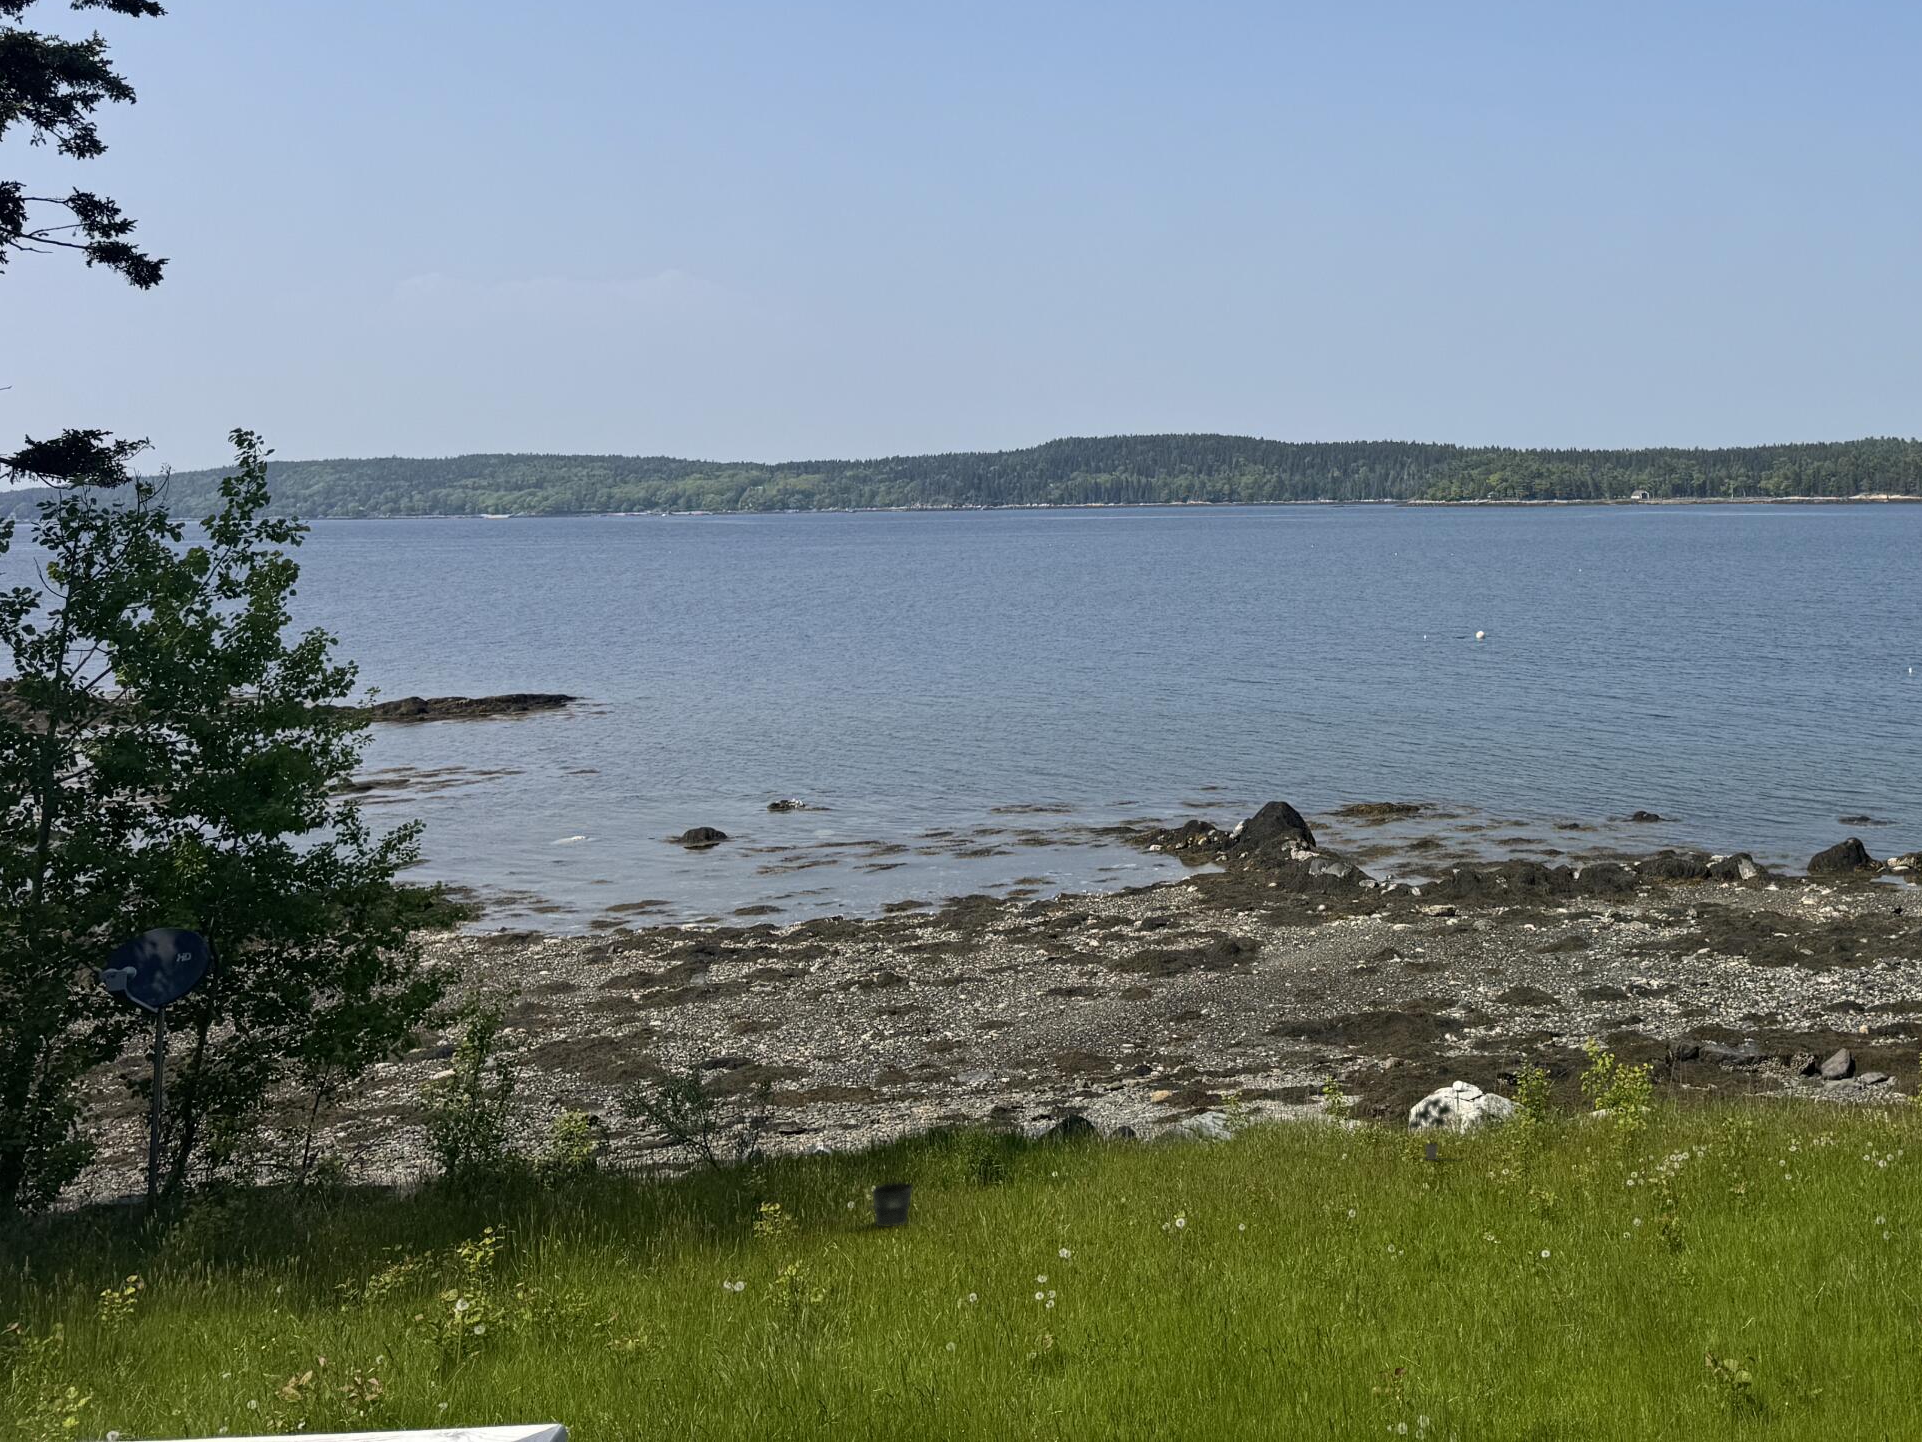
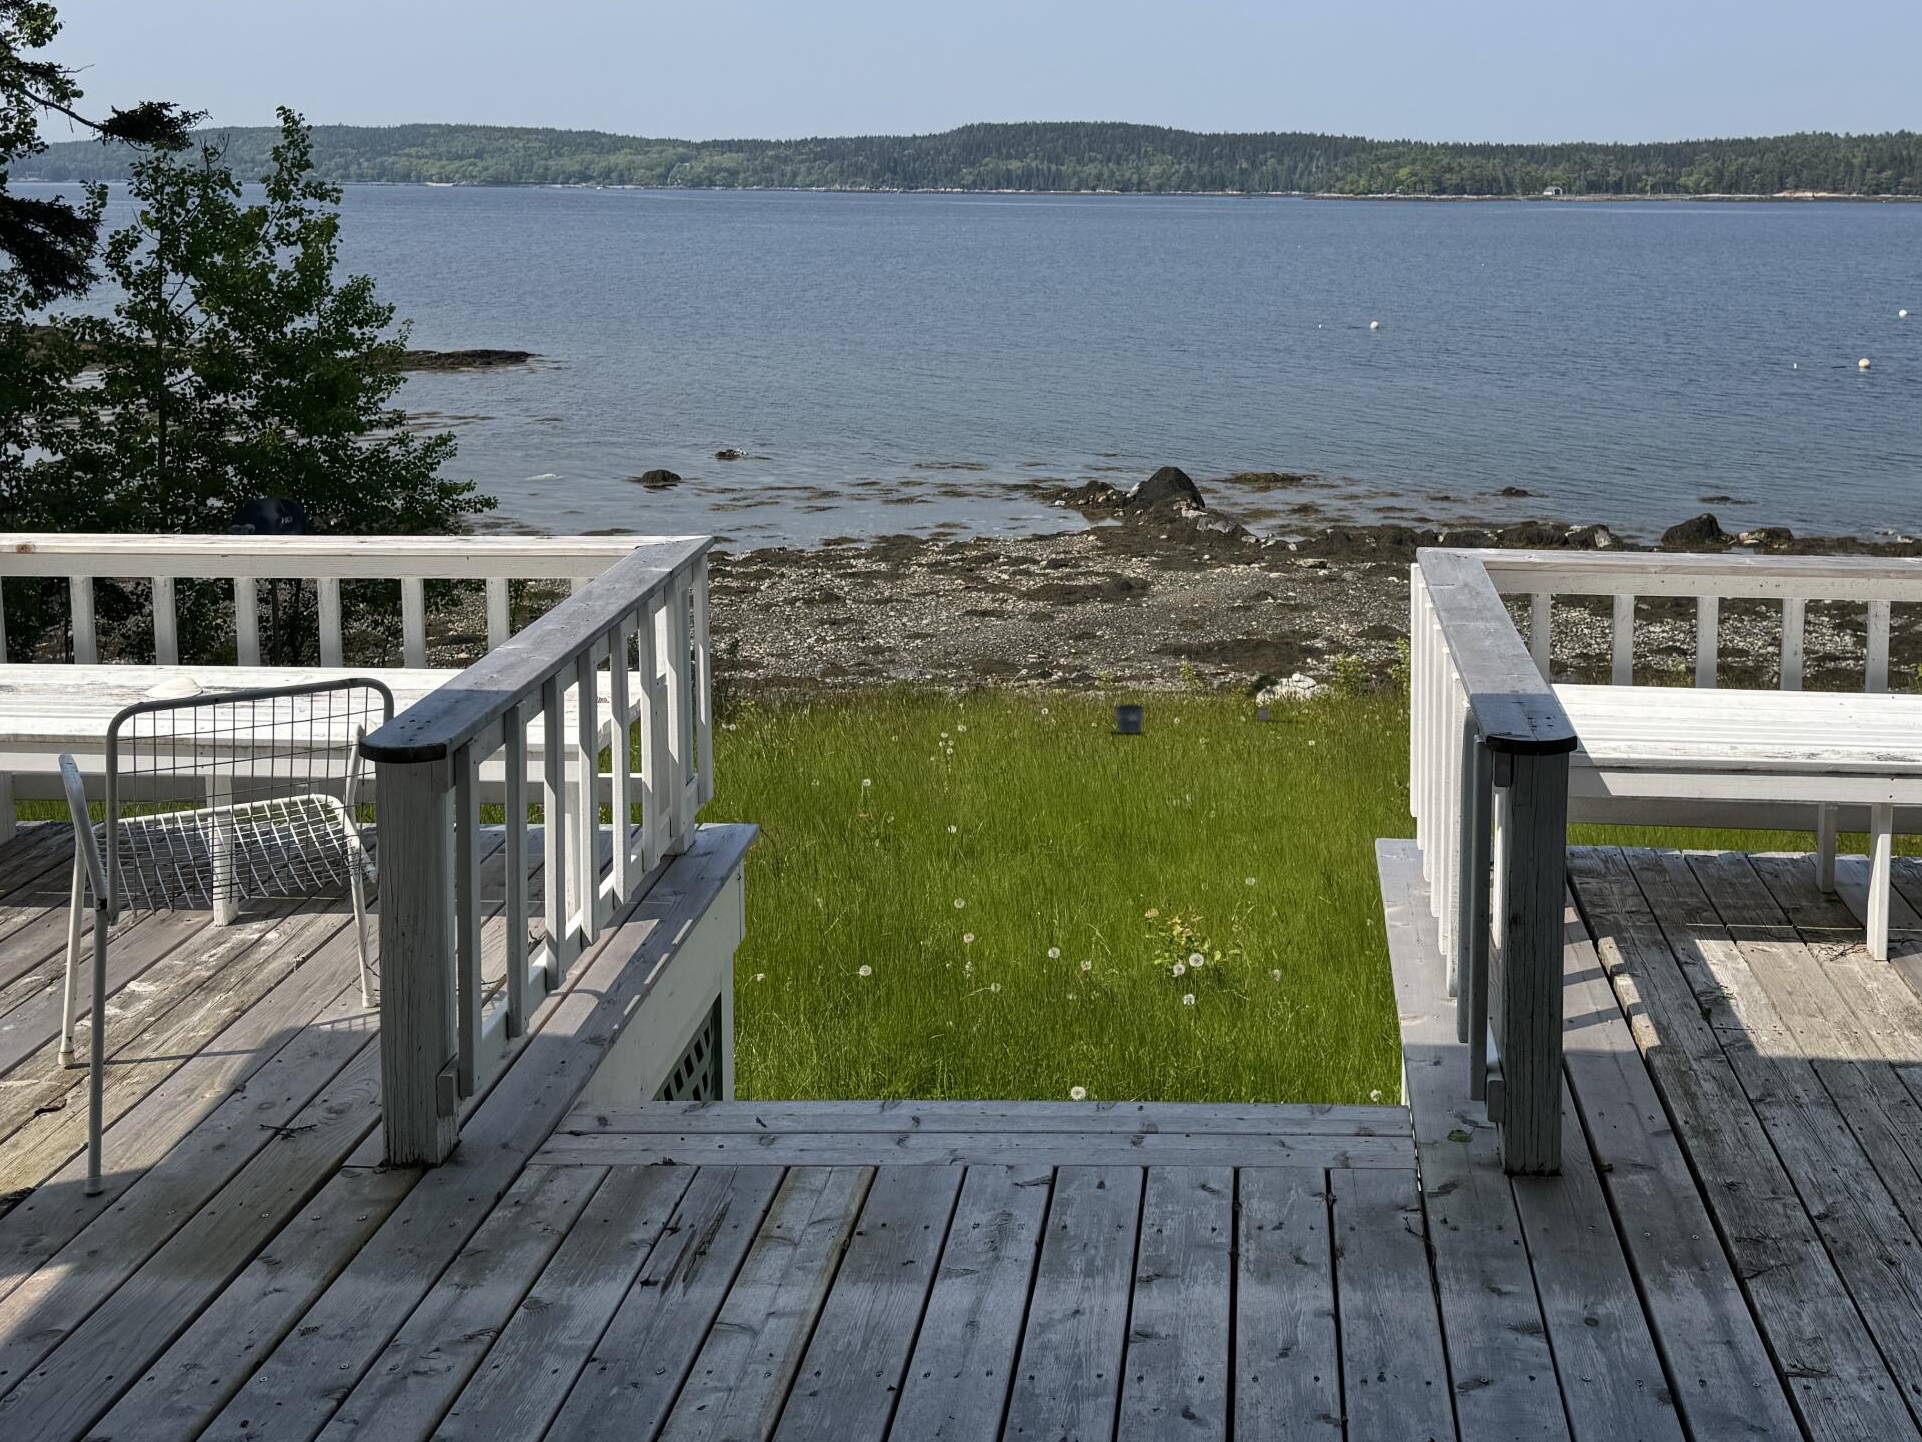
bucket: present [869,1182,913,1227] -> present [1115,704,1144,733]

